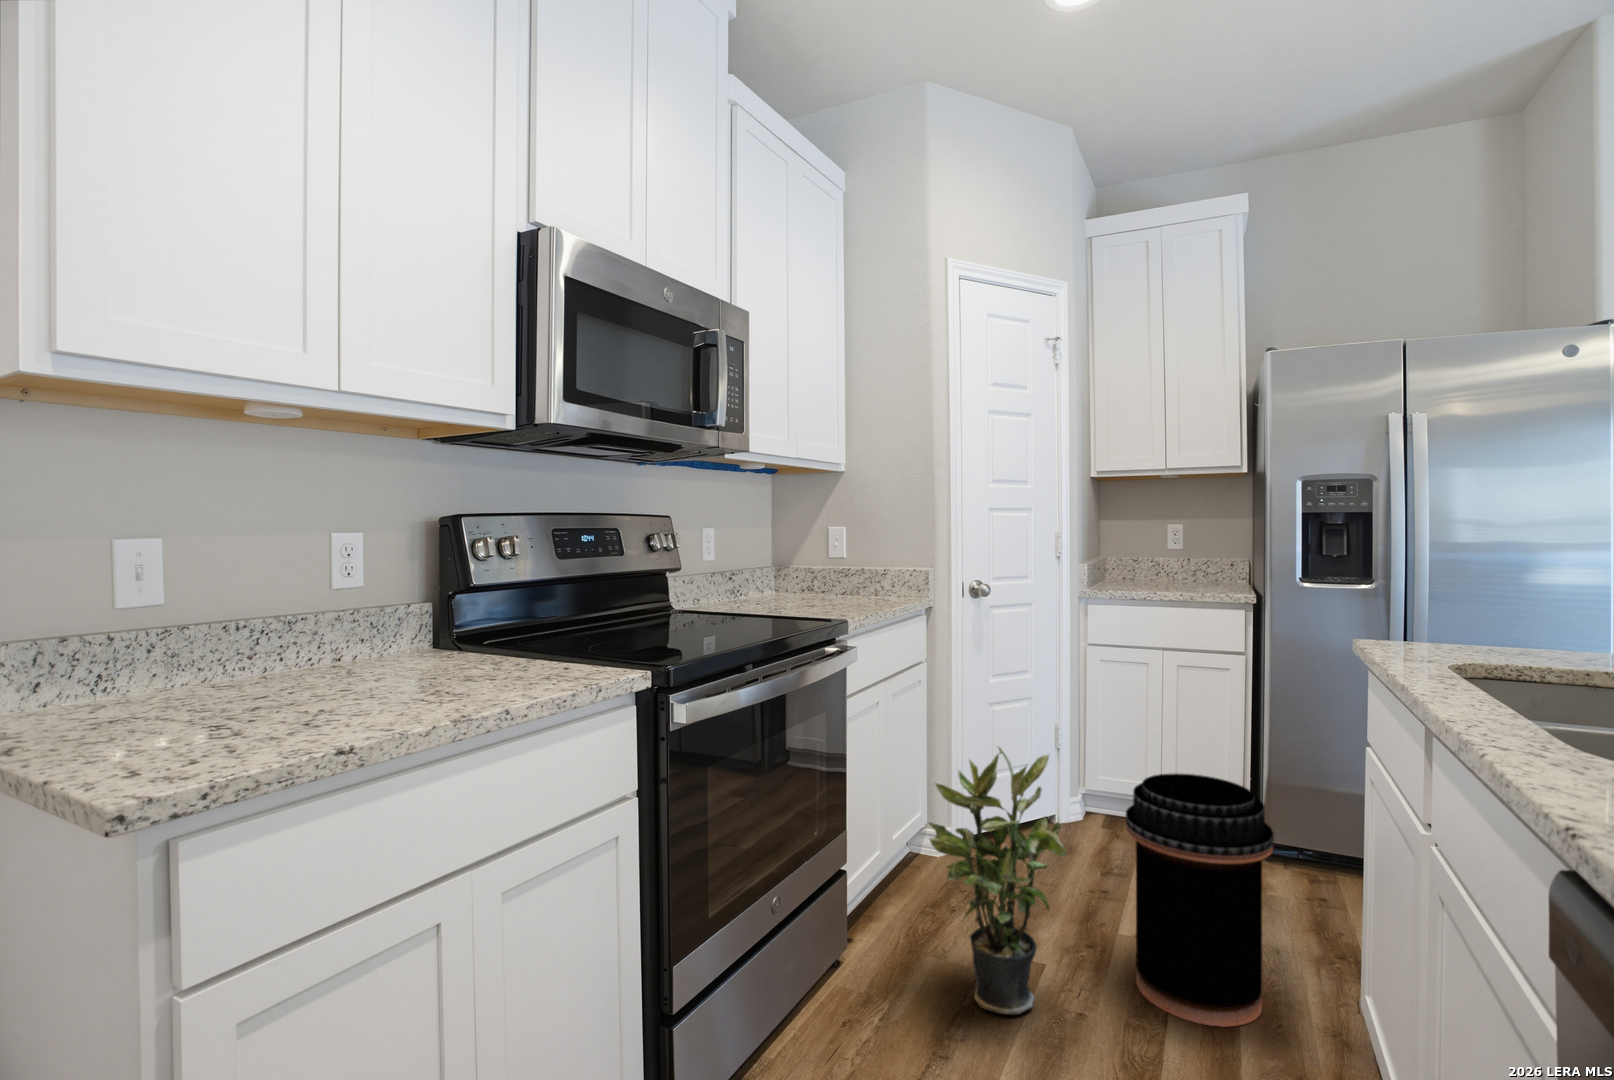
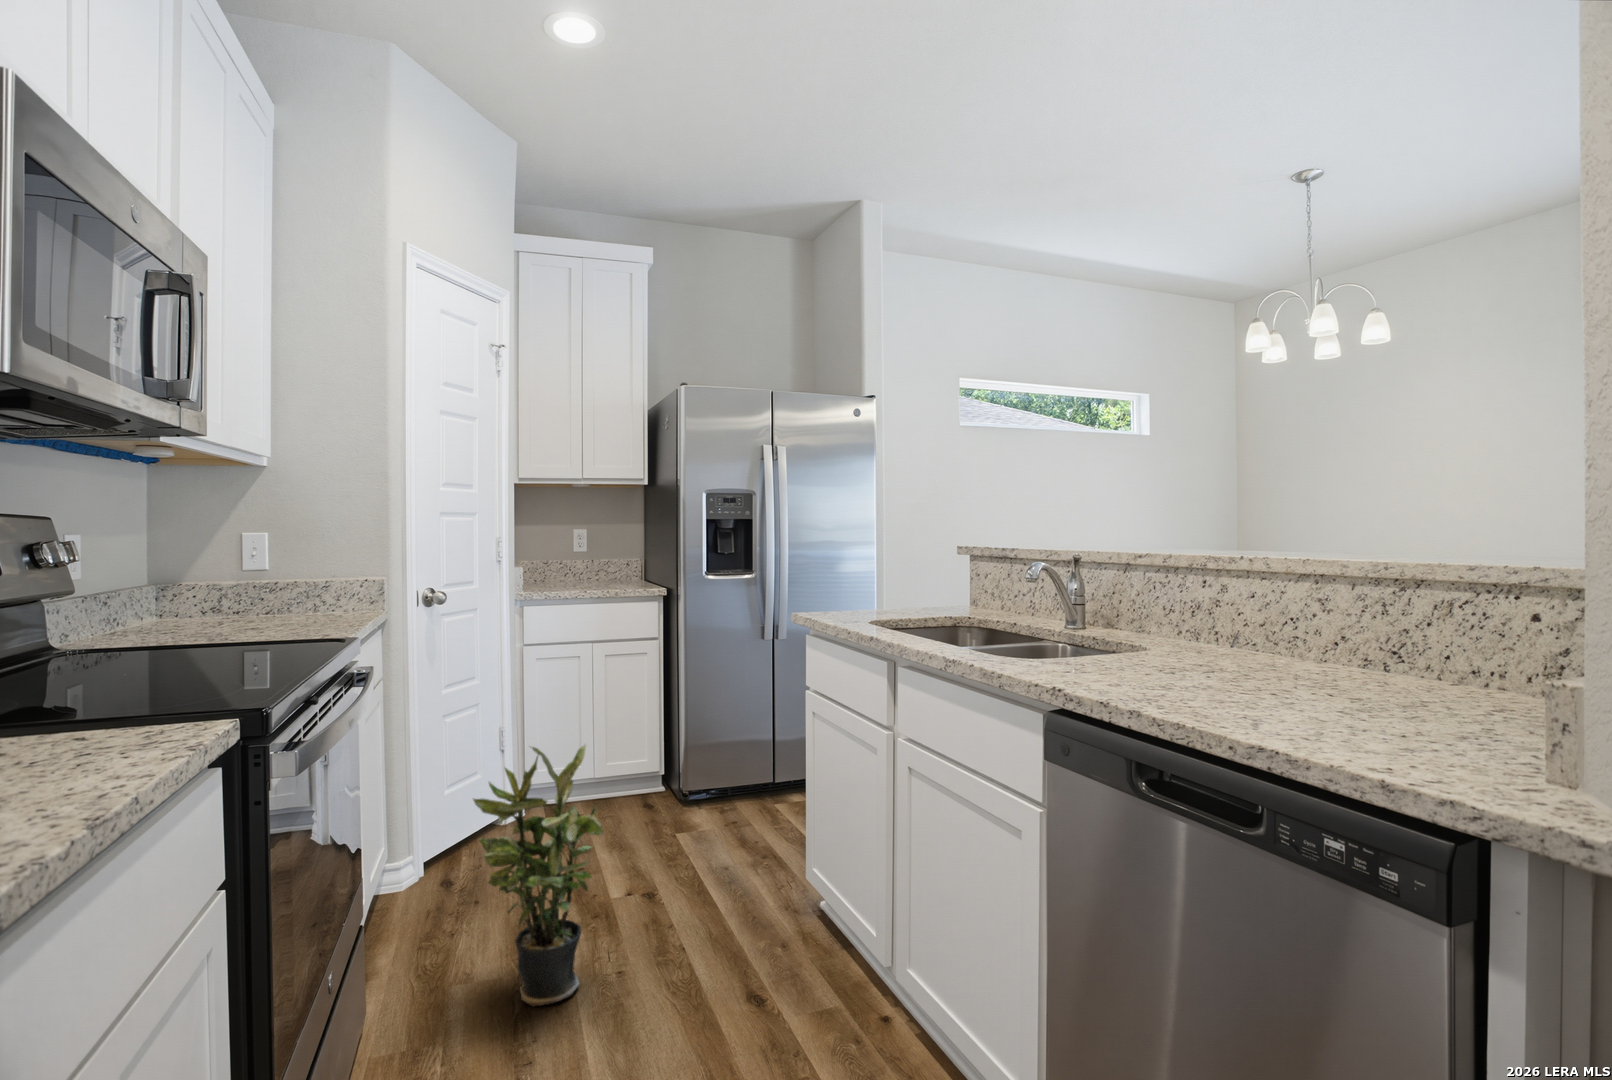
trash can: present [1126,774,1274,1027] -> none [633,739,744,941]

